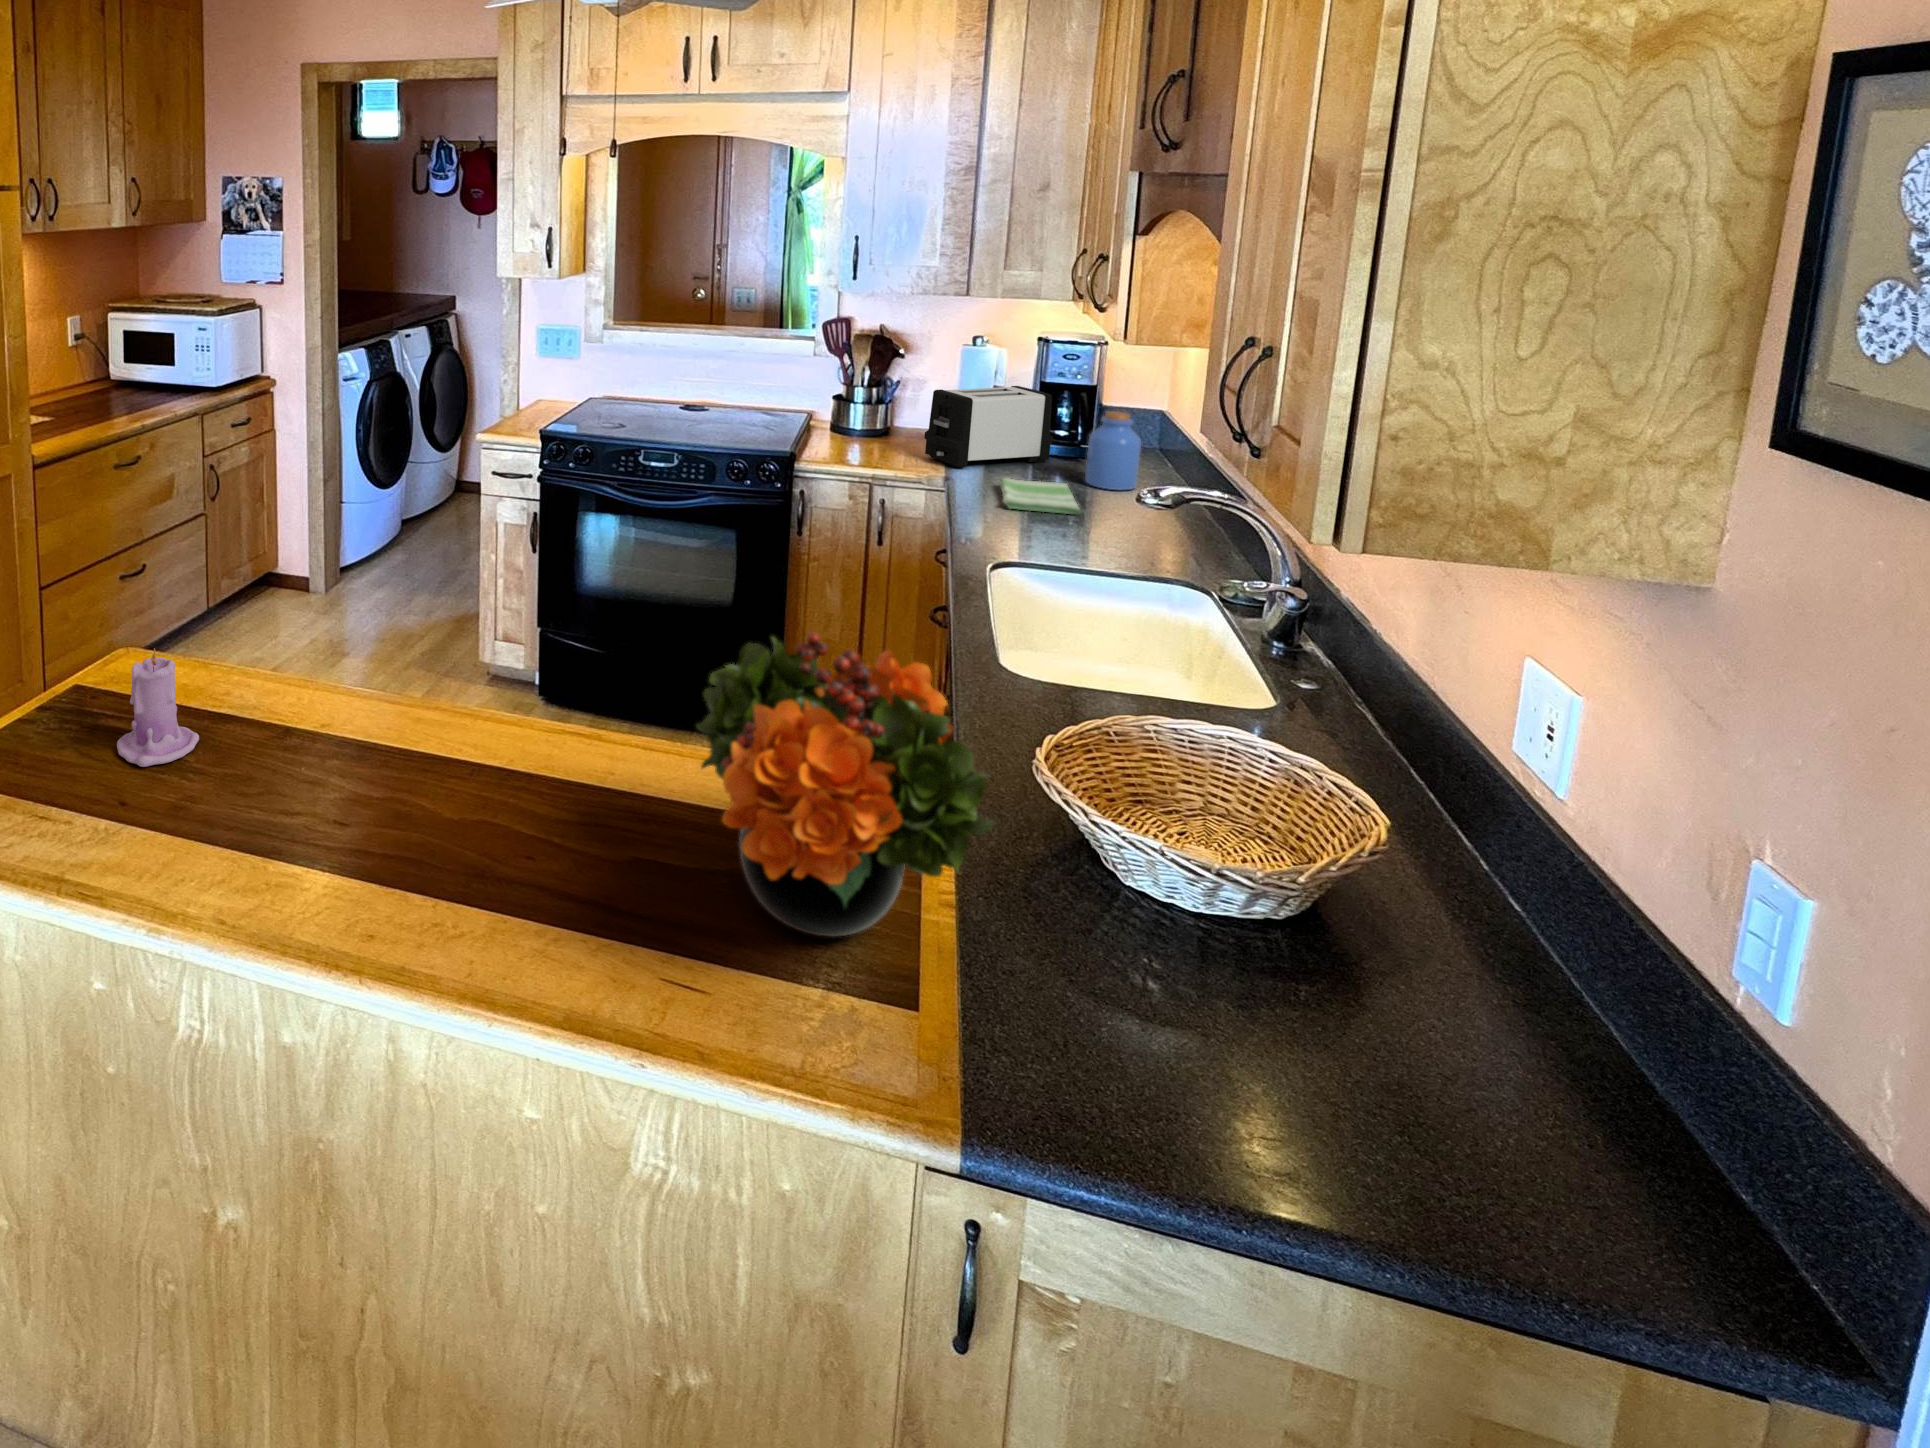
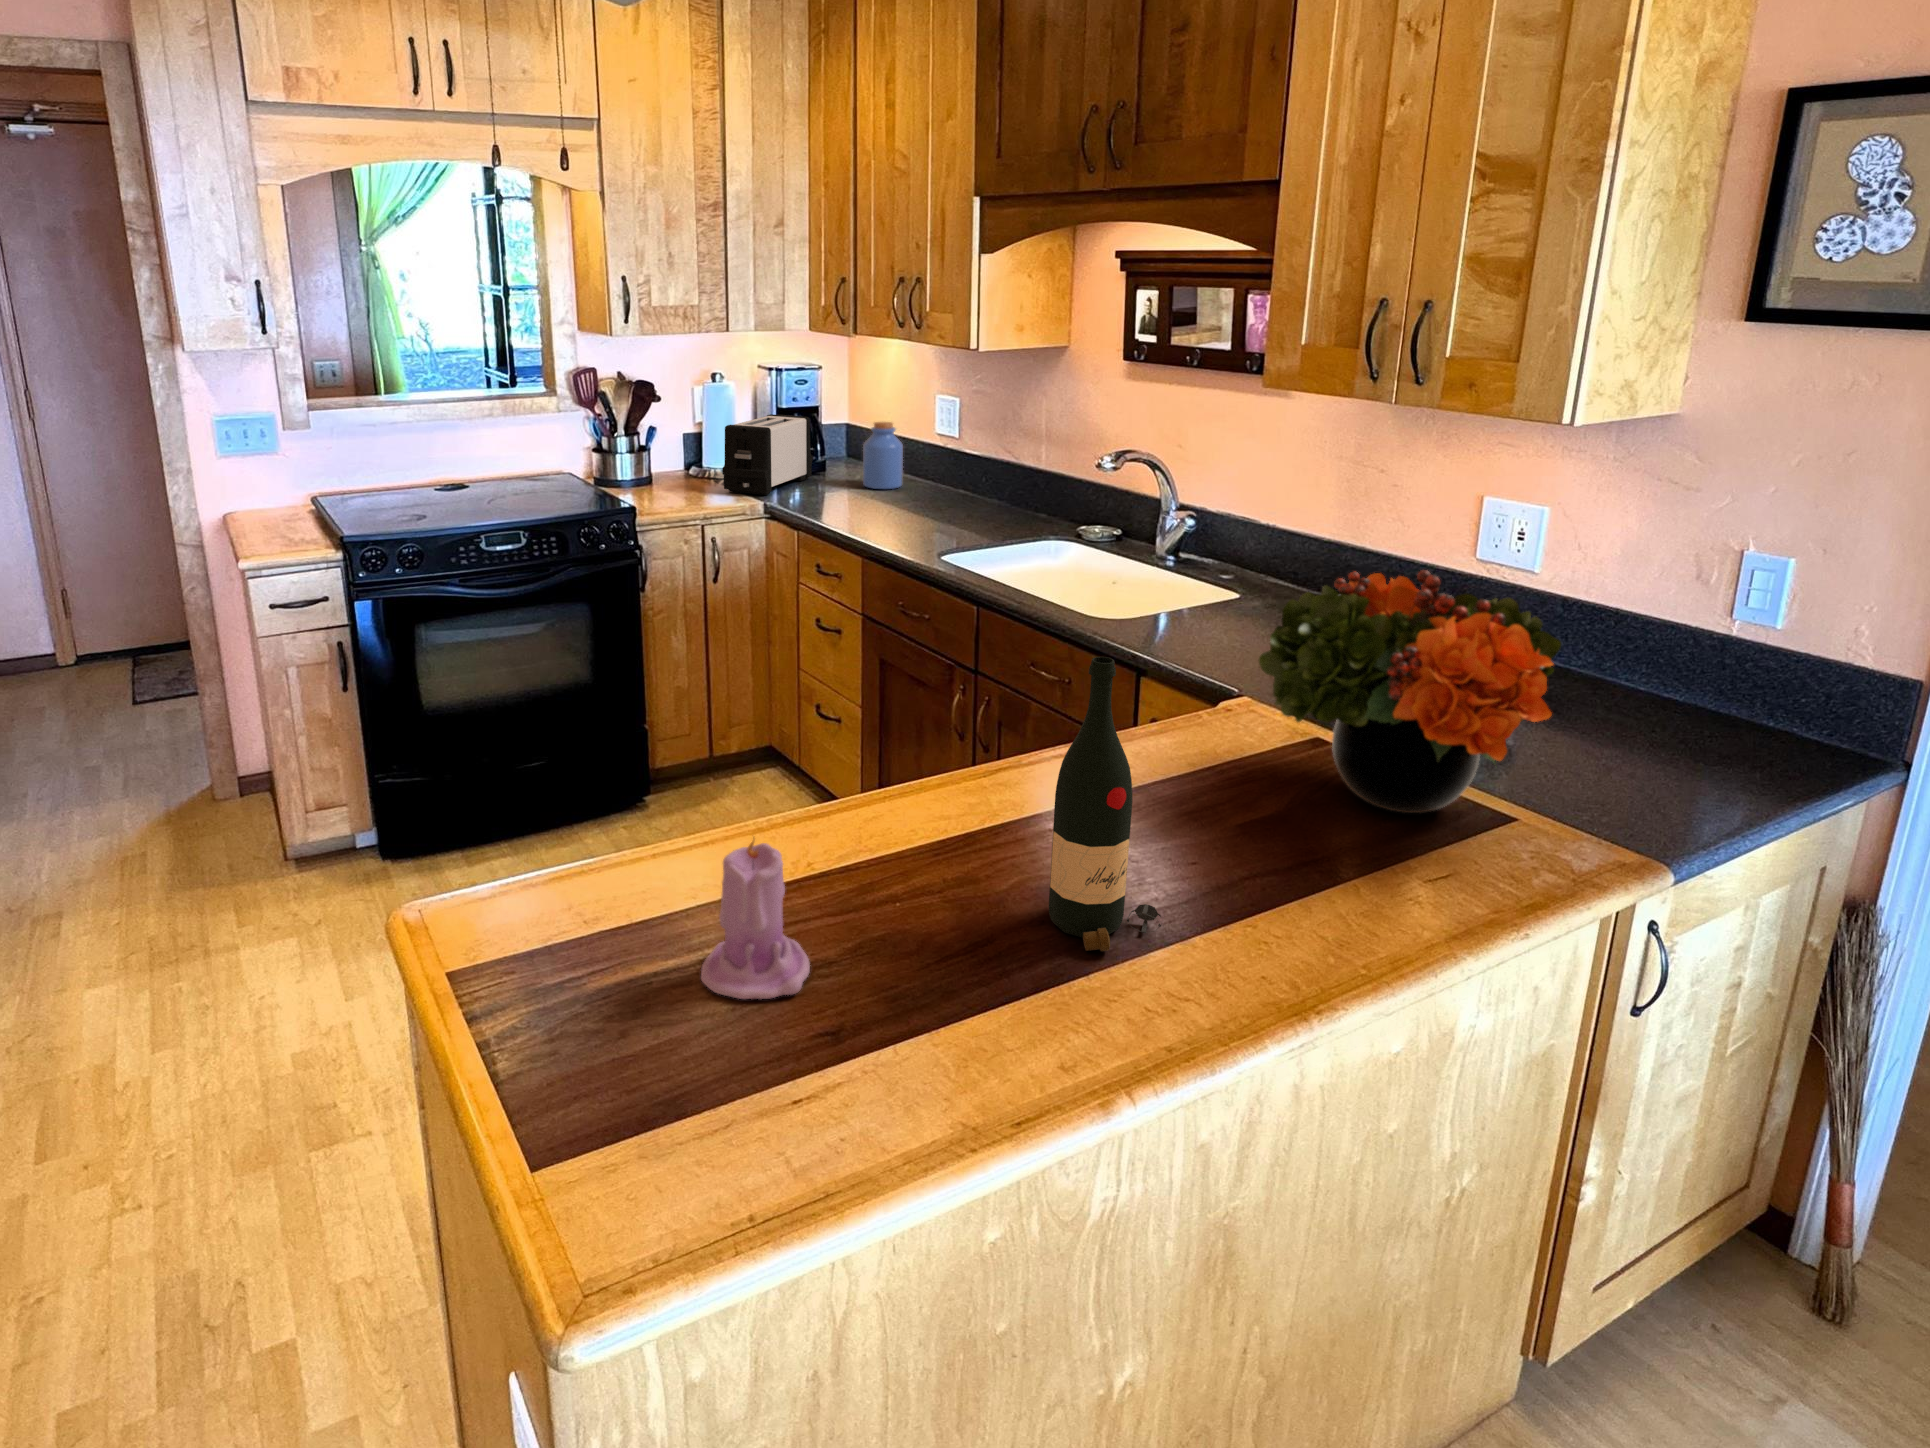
dish towel: present [1000,478,1081,514] -> none [821,489,912,516]
wine bottle: none [304,600,386,856] -> present [1049,657,1161,951]

